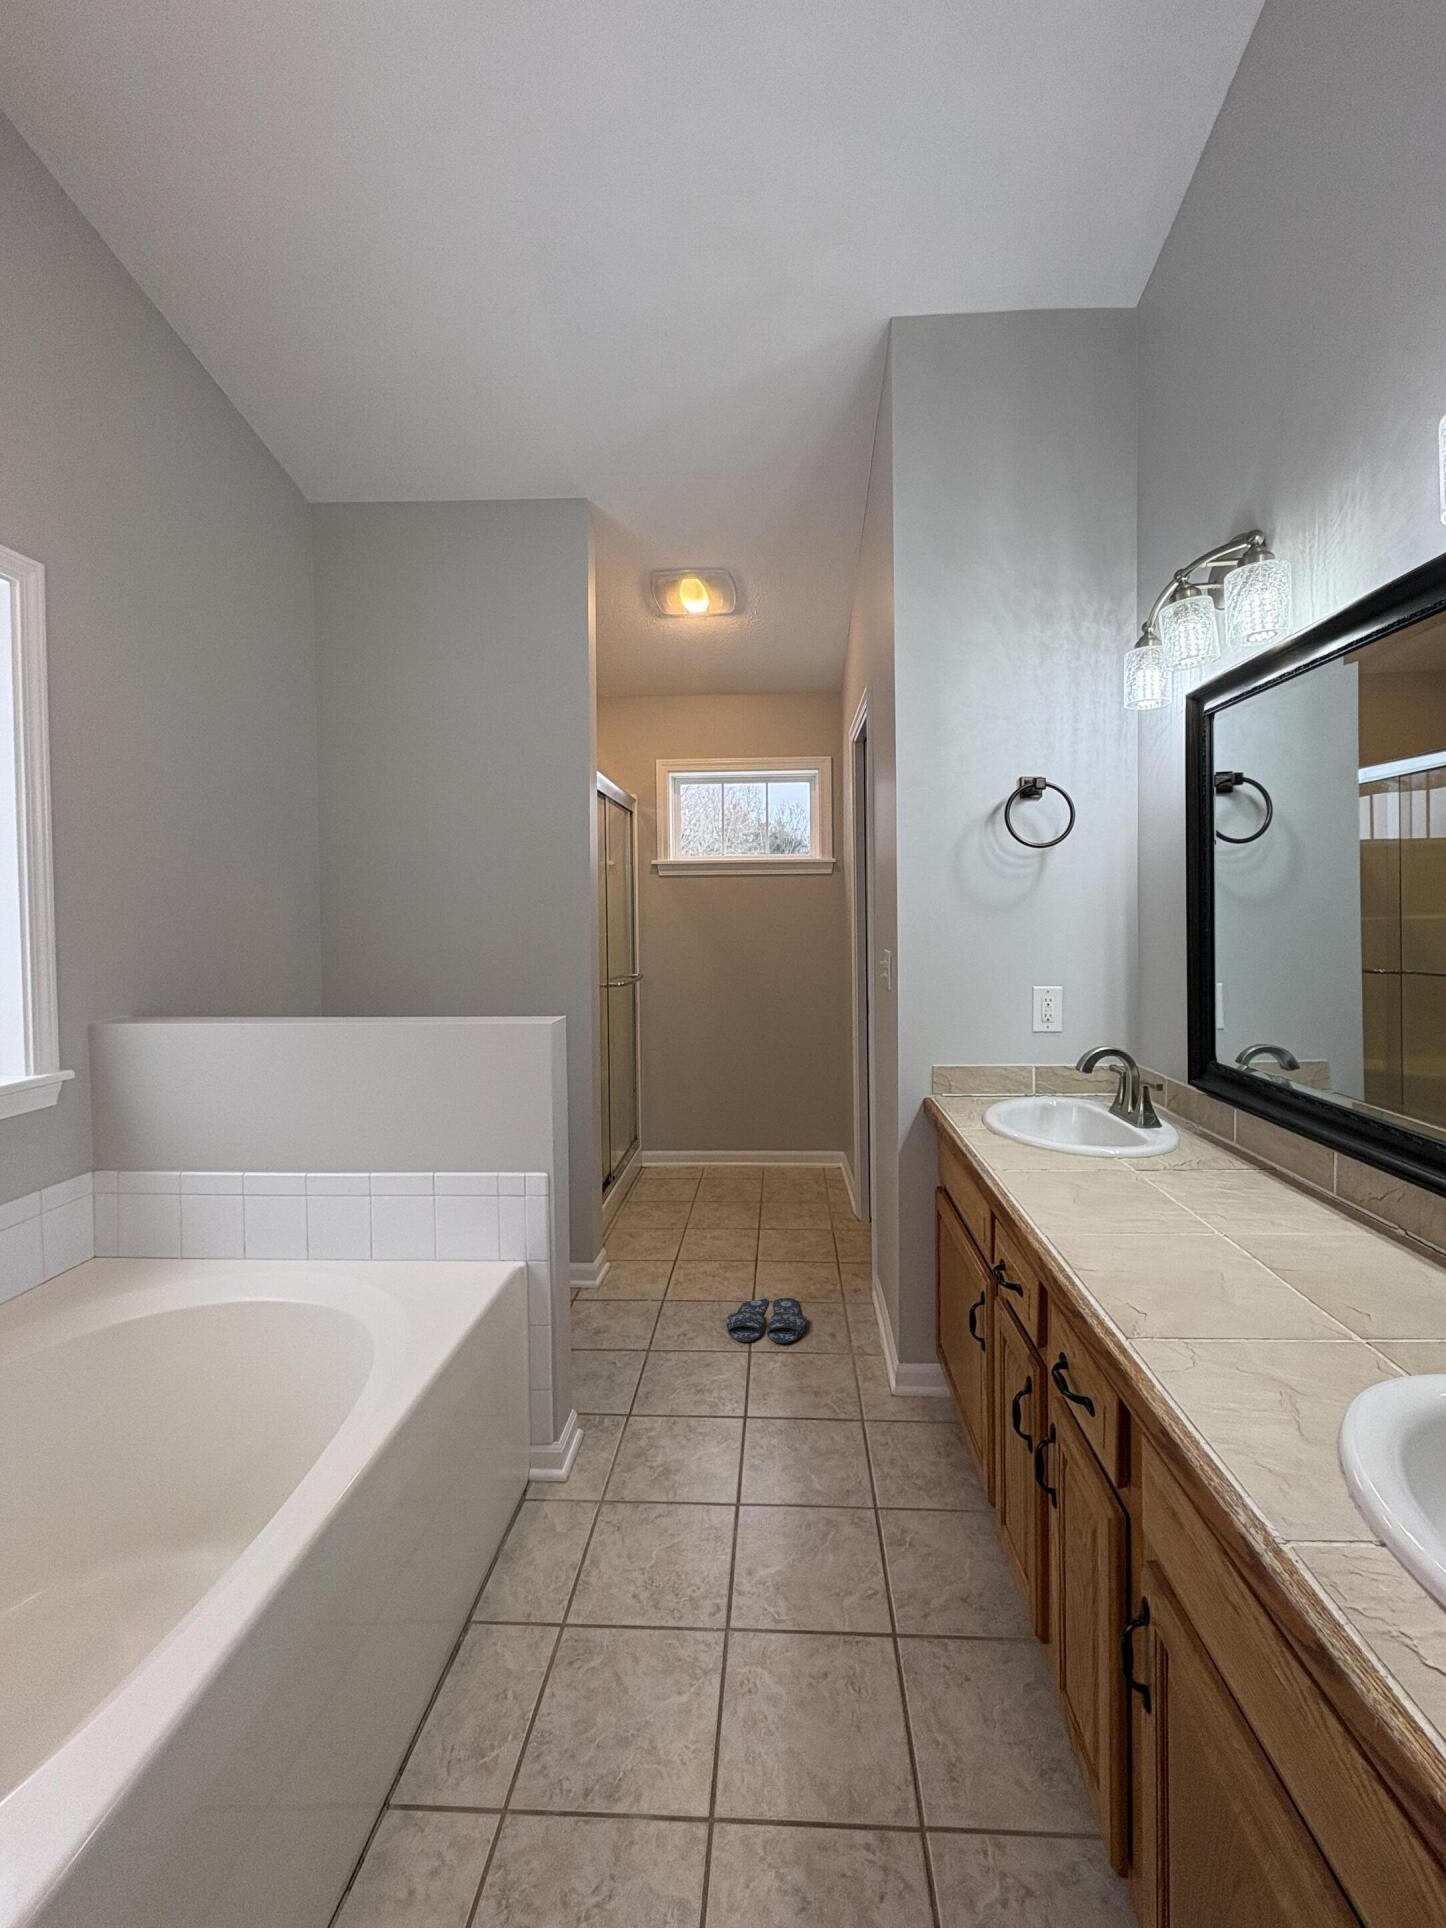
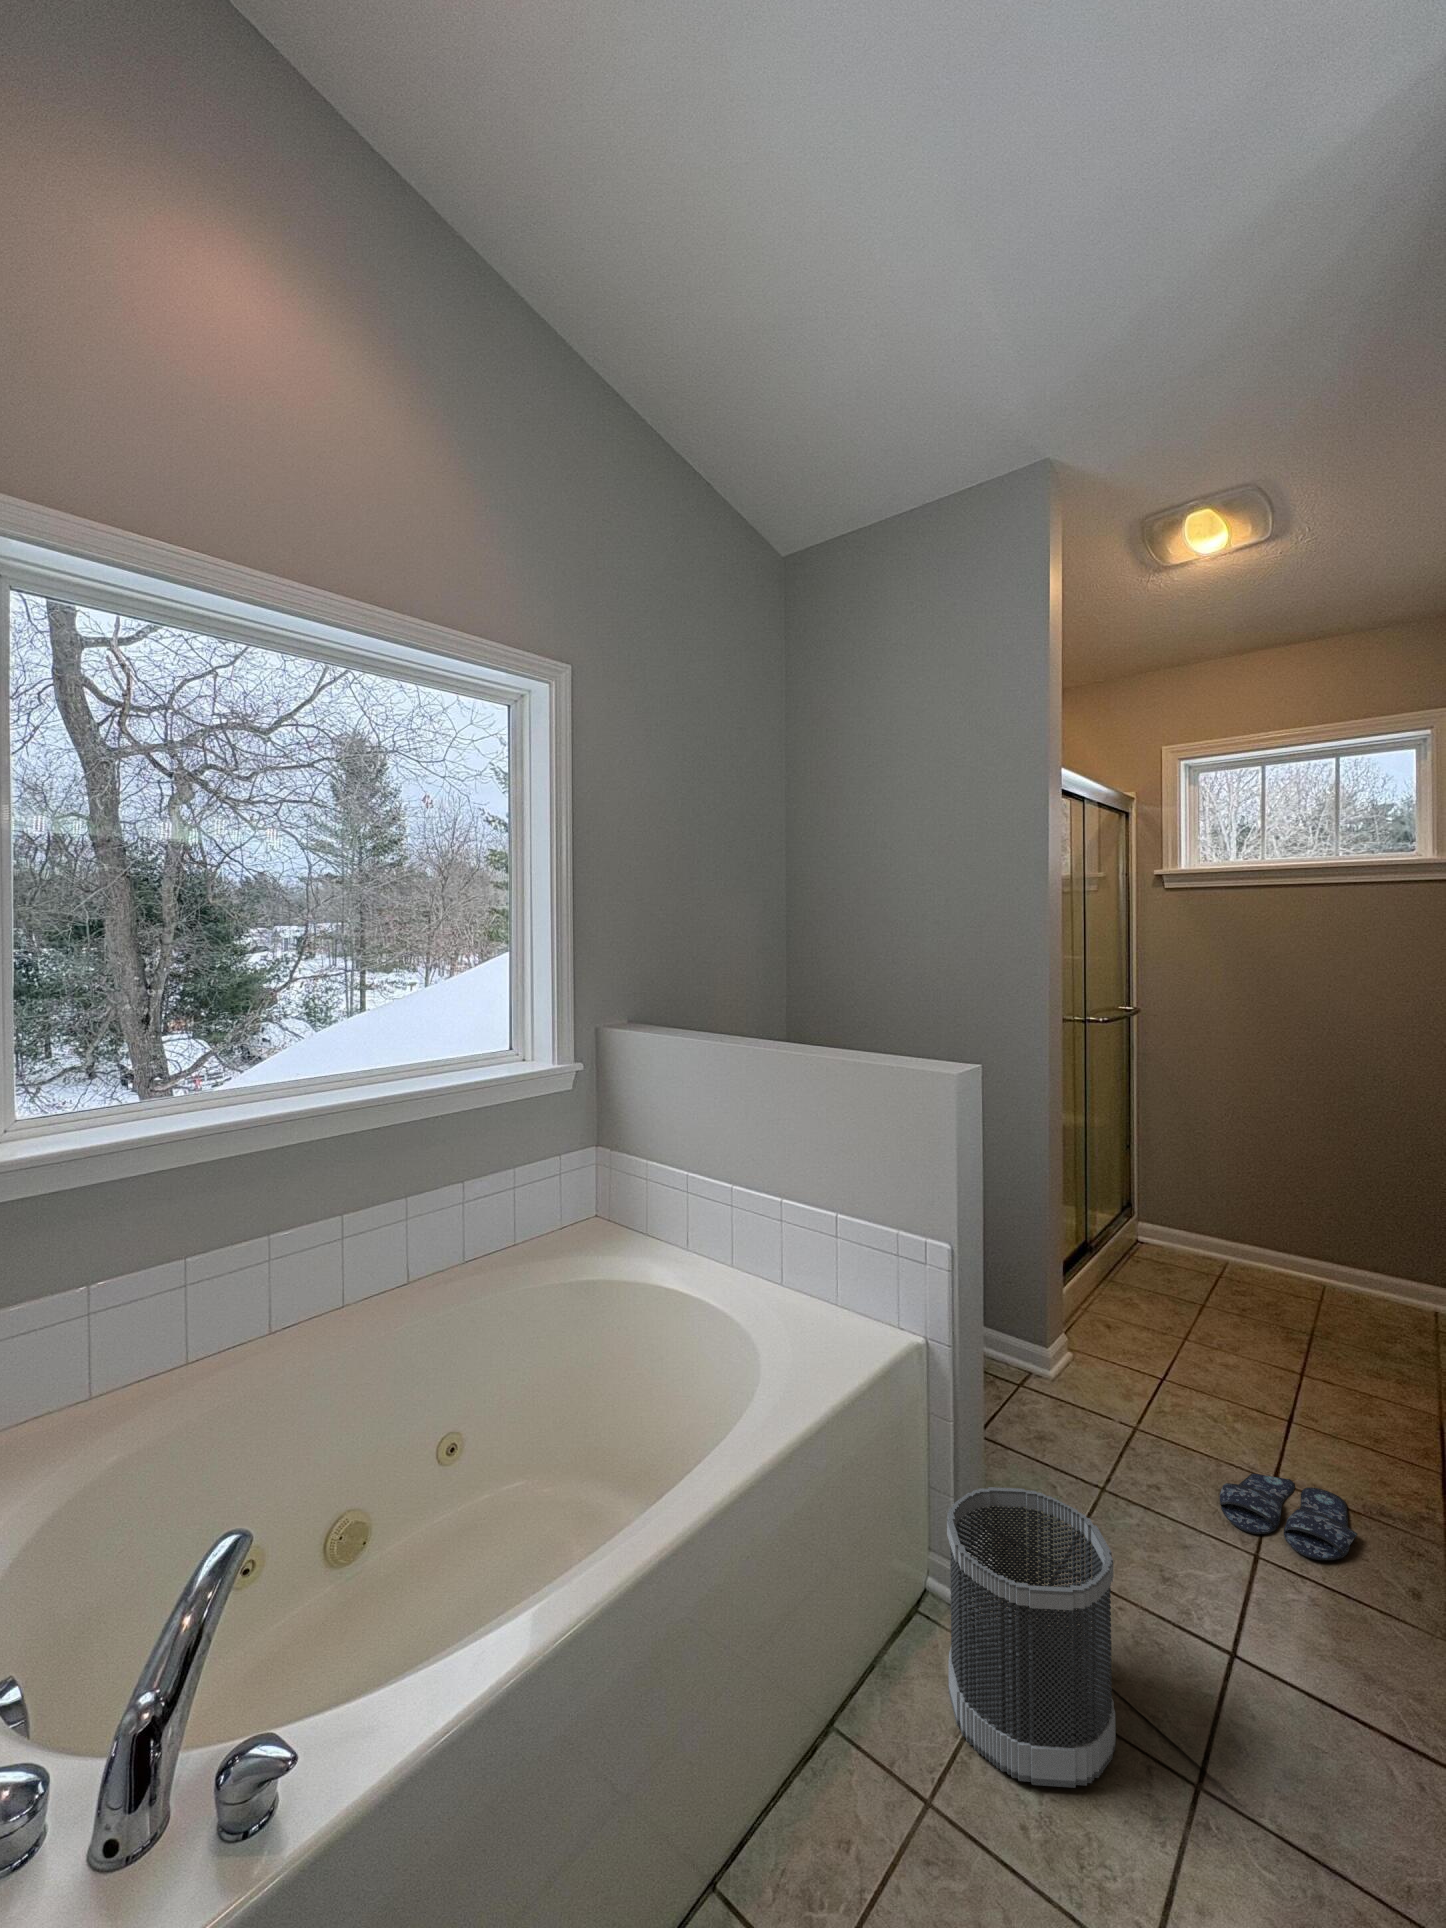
wastebasket: none [557,1356,688,1581] -> present [947,1487,1116,1788]

